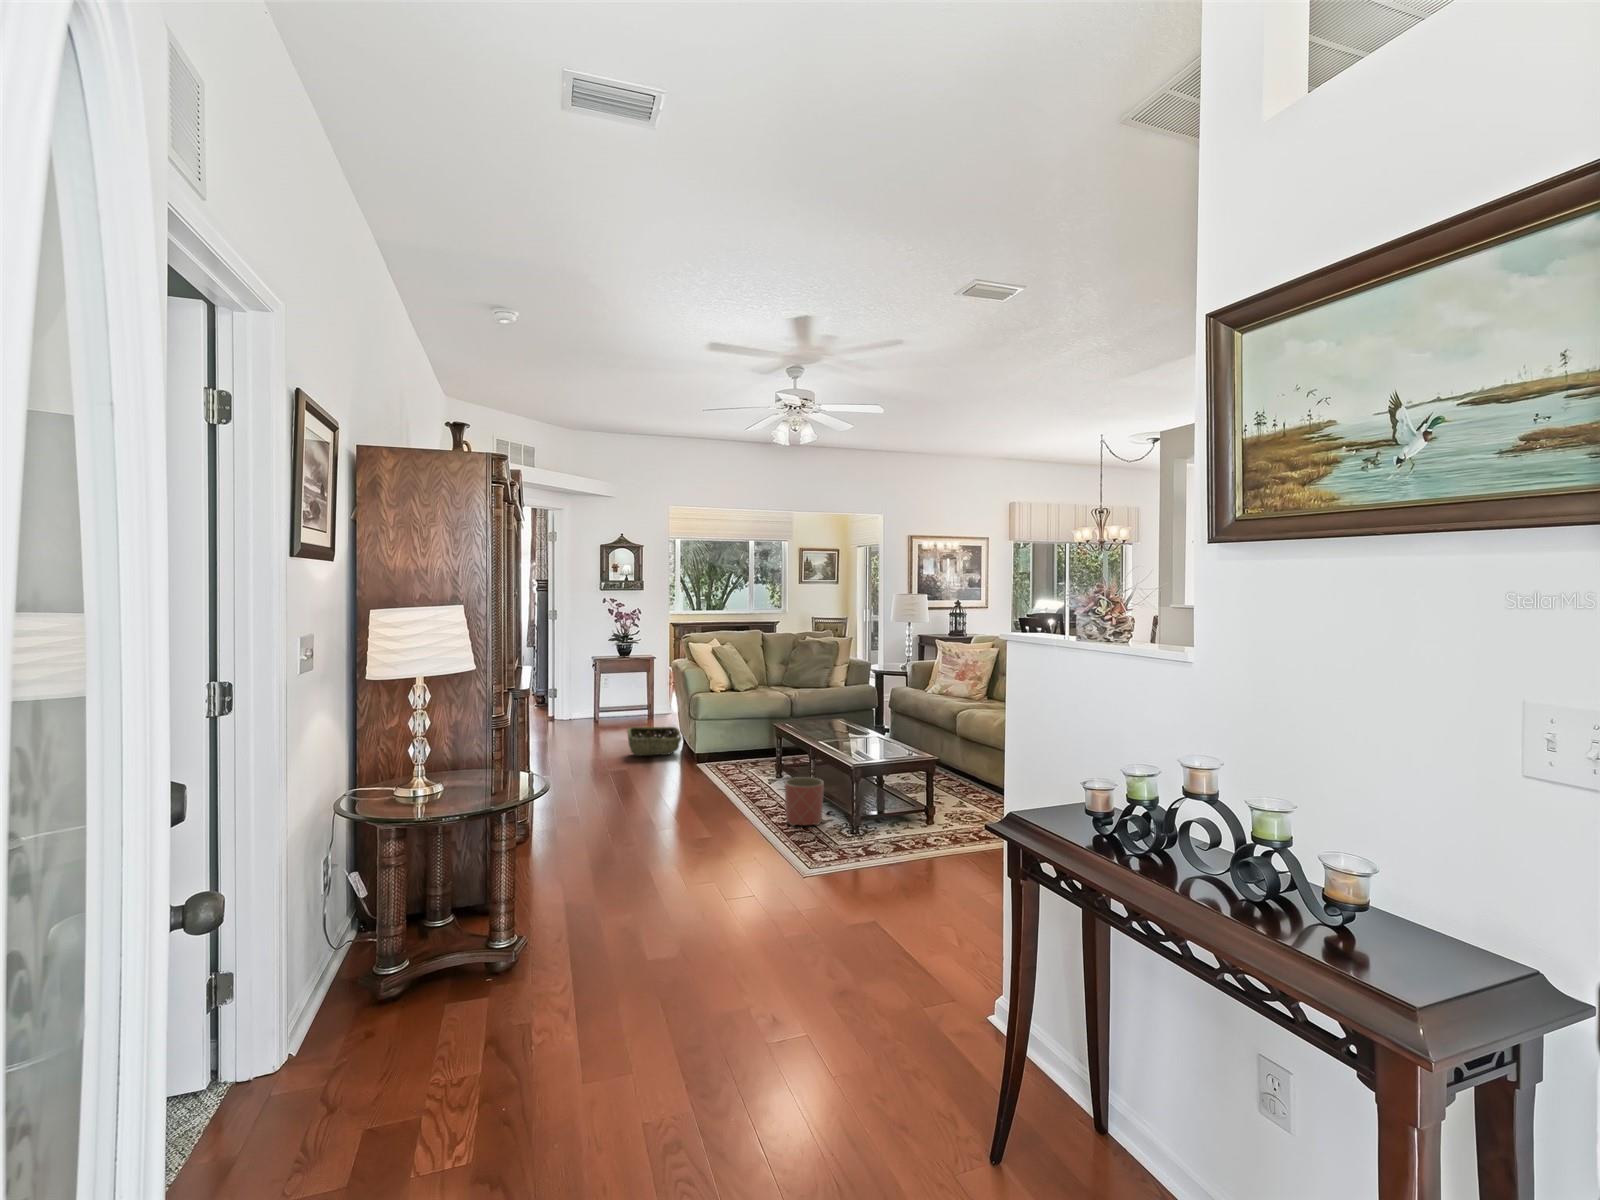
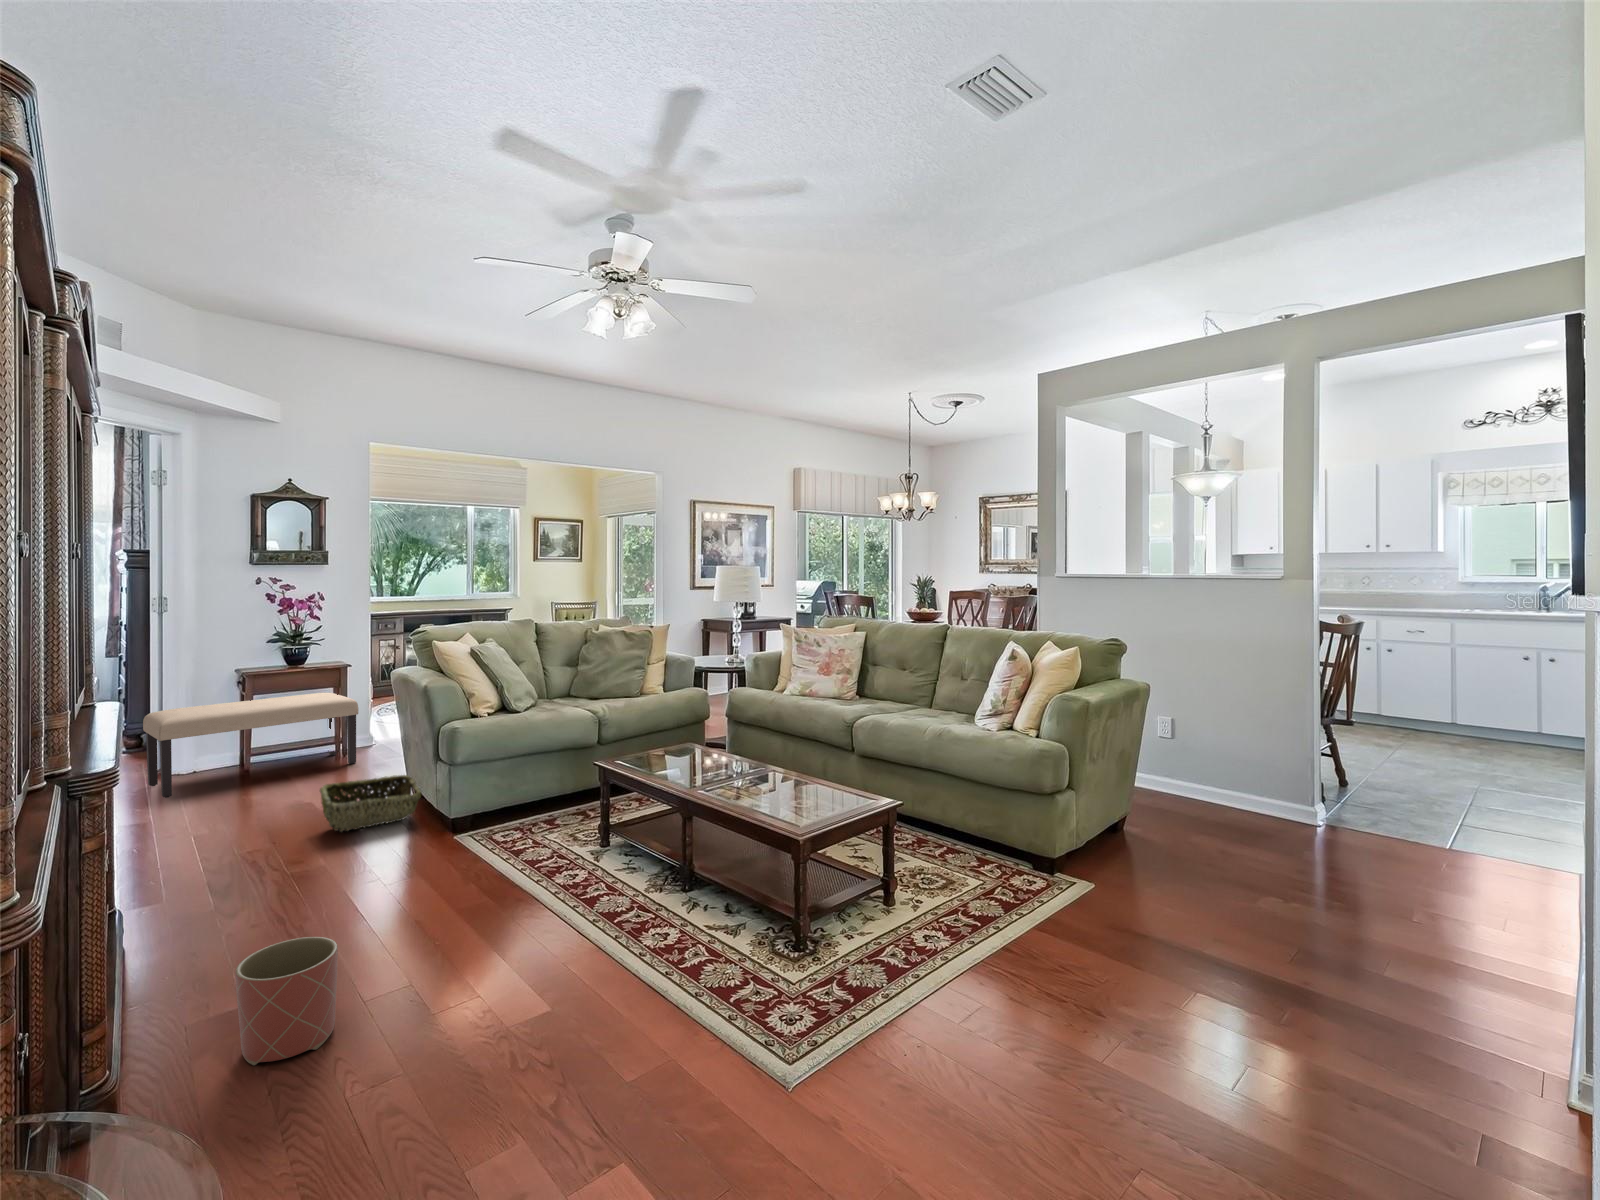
bench: none [545,675,658,731] -> present [143,692,358,798]
planter: present [785,777,824,826] -> present [235,937,338,1065]

